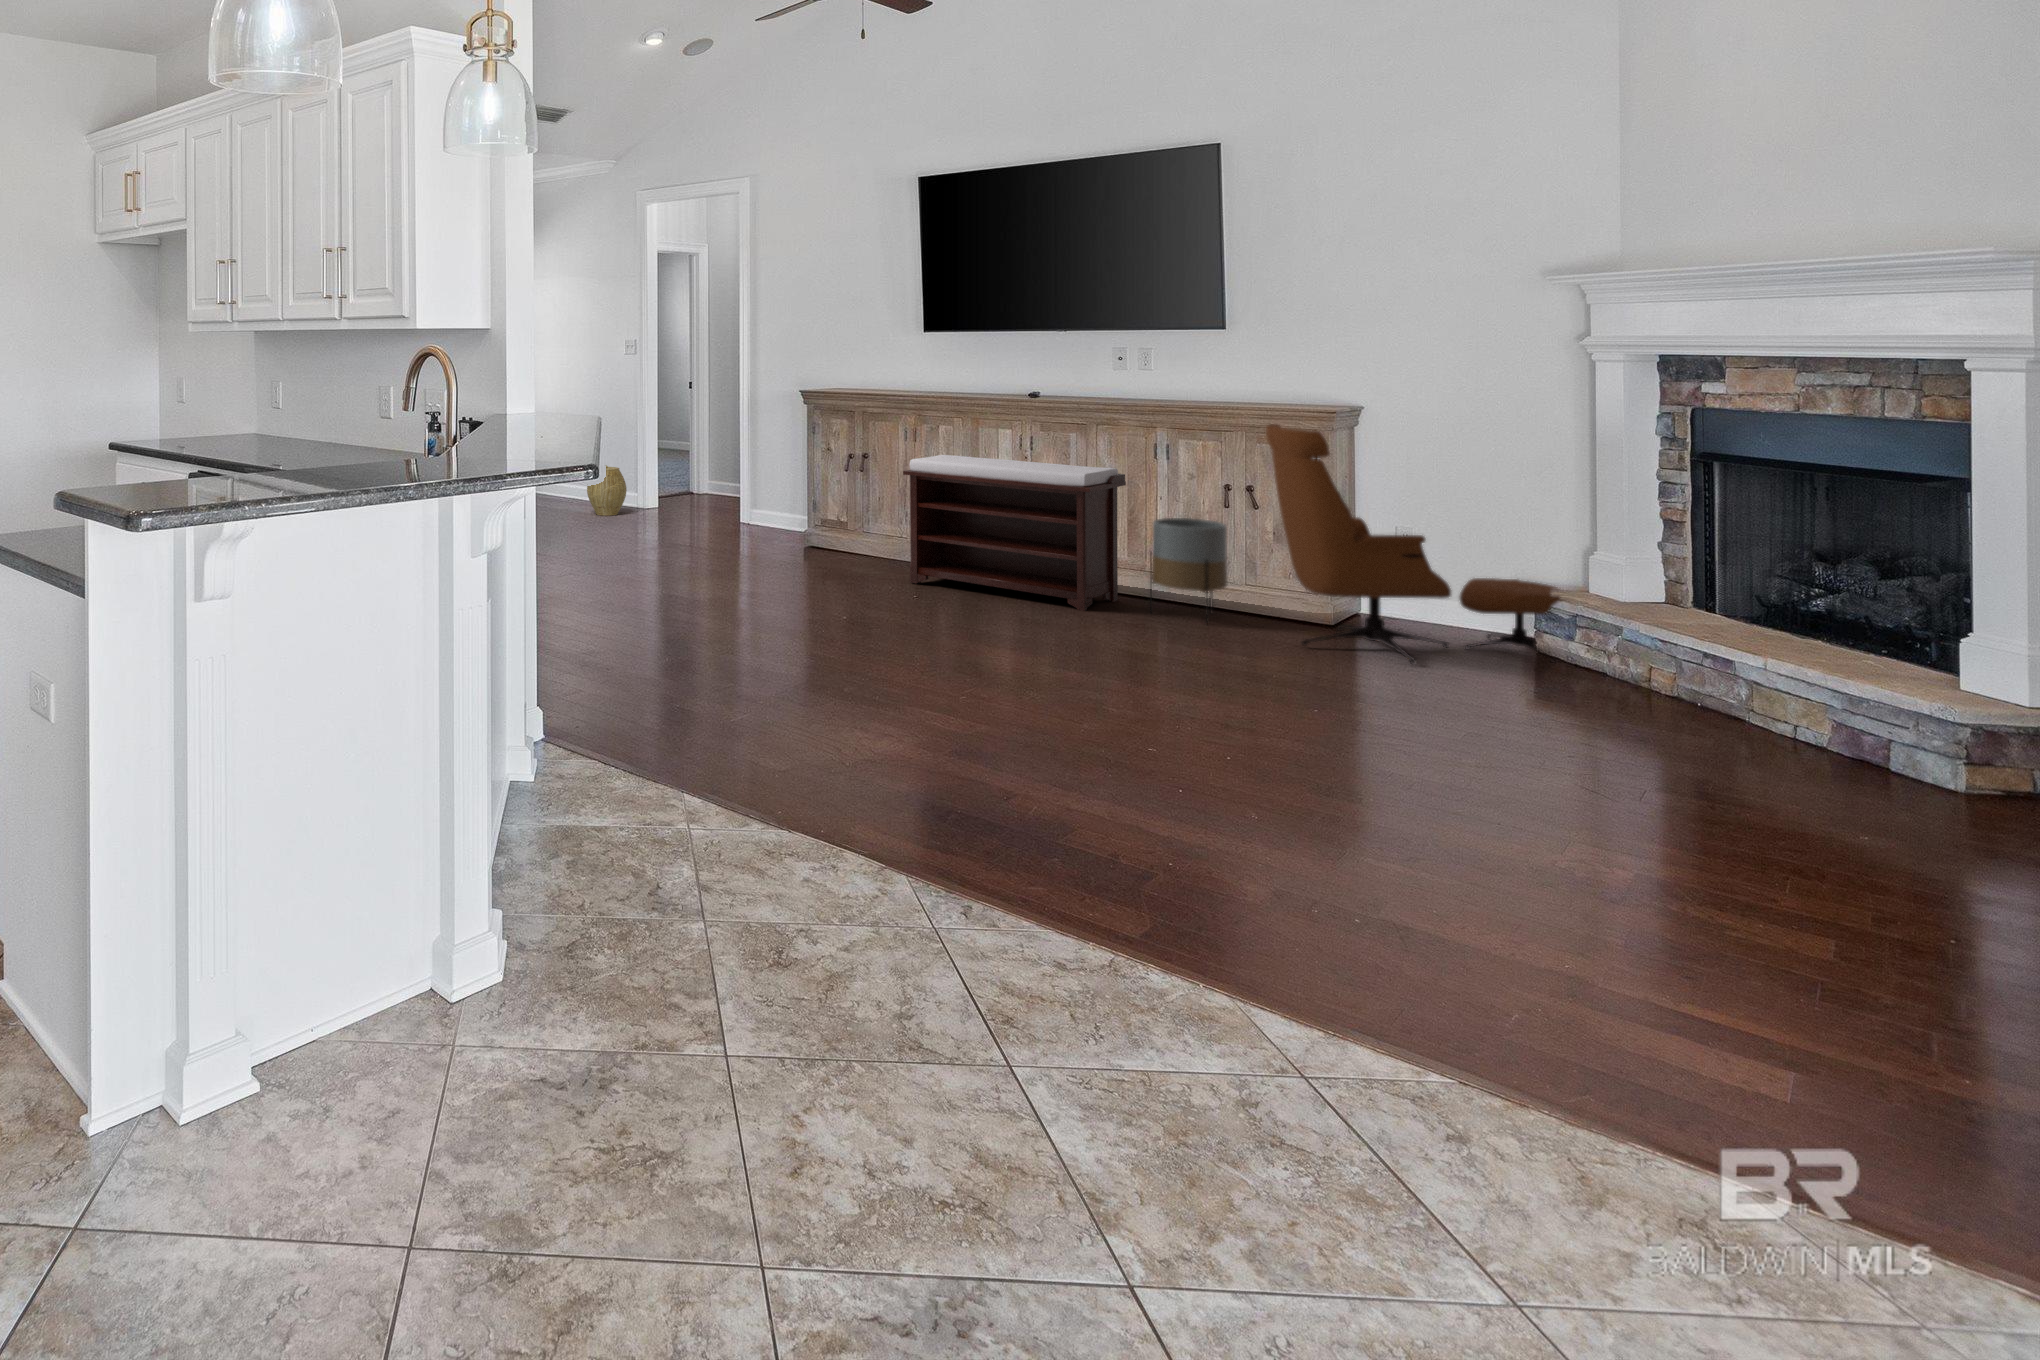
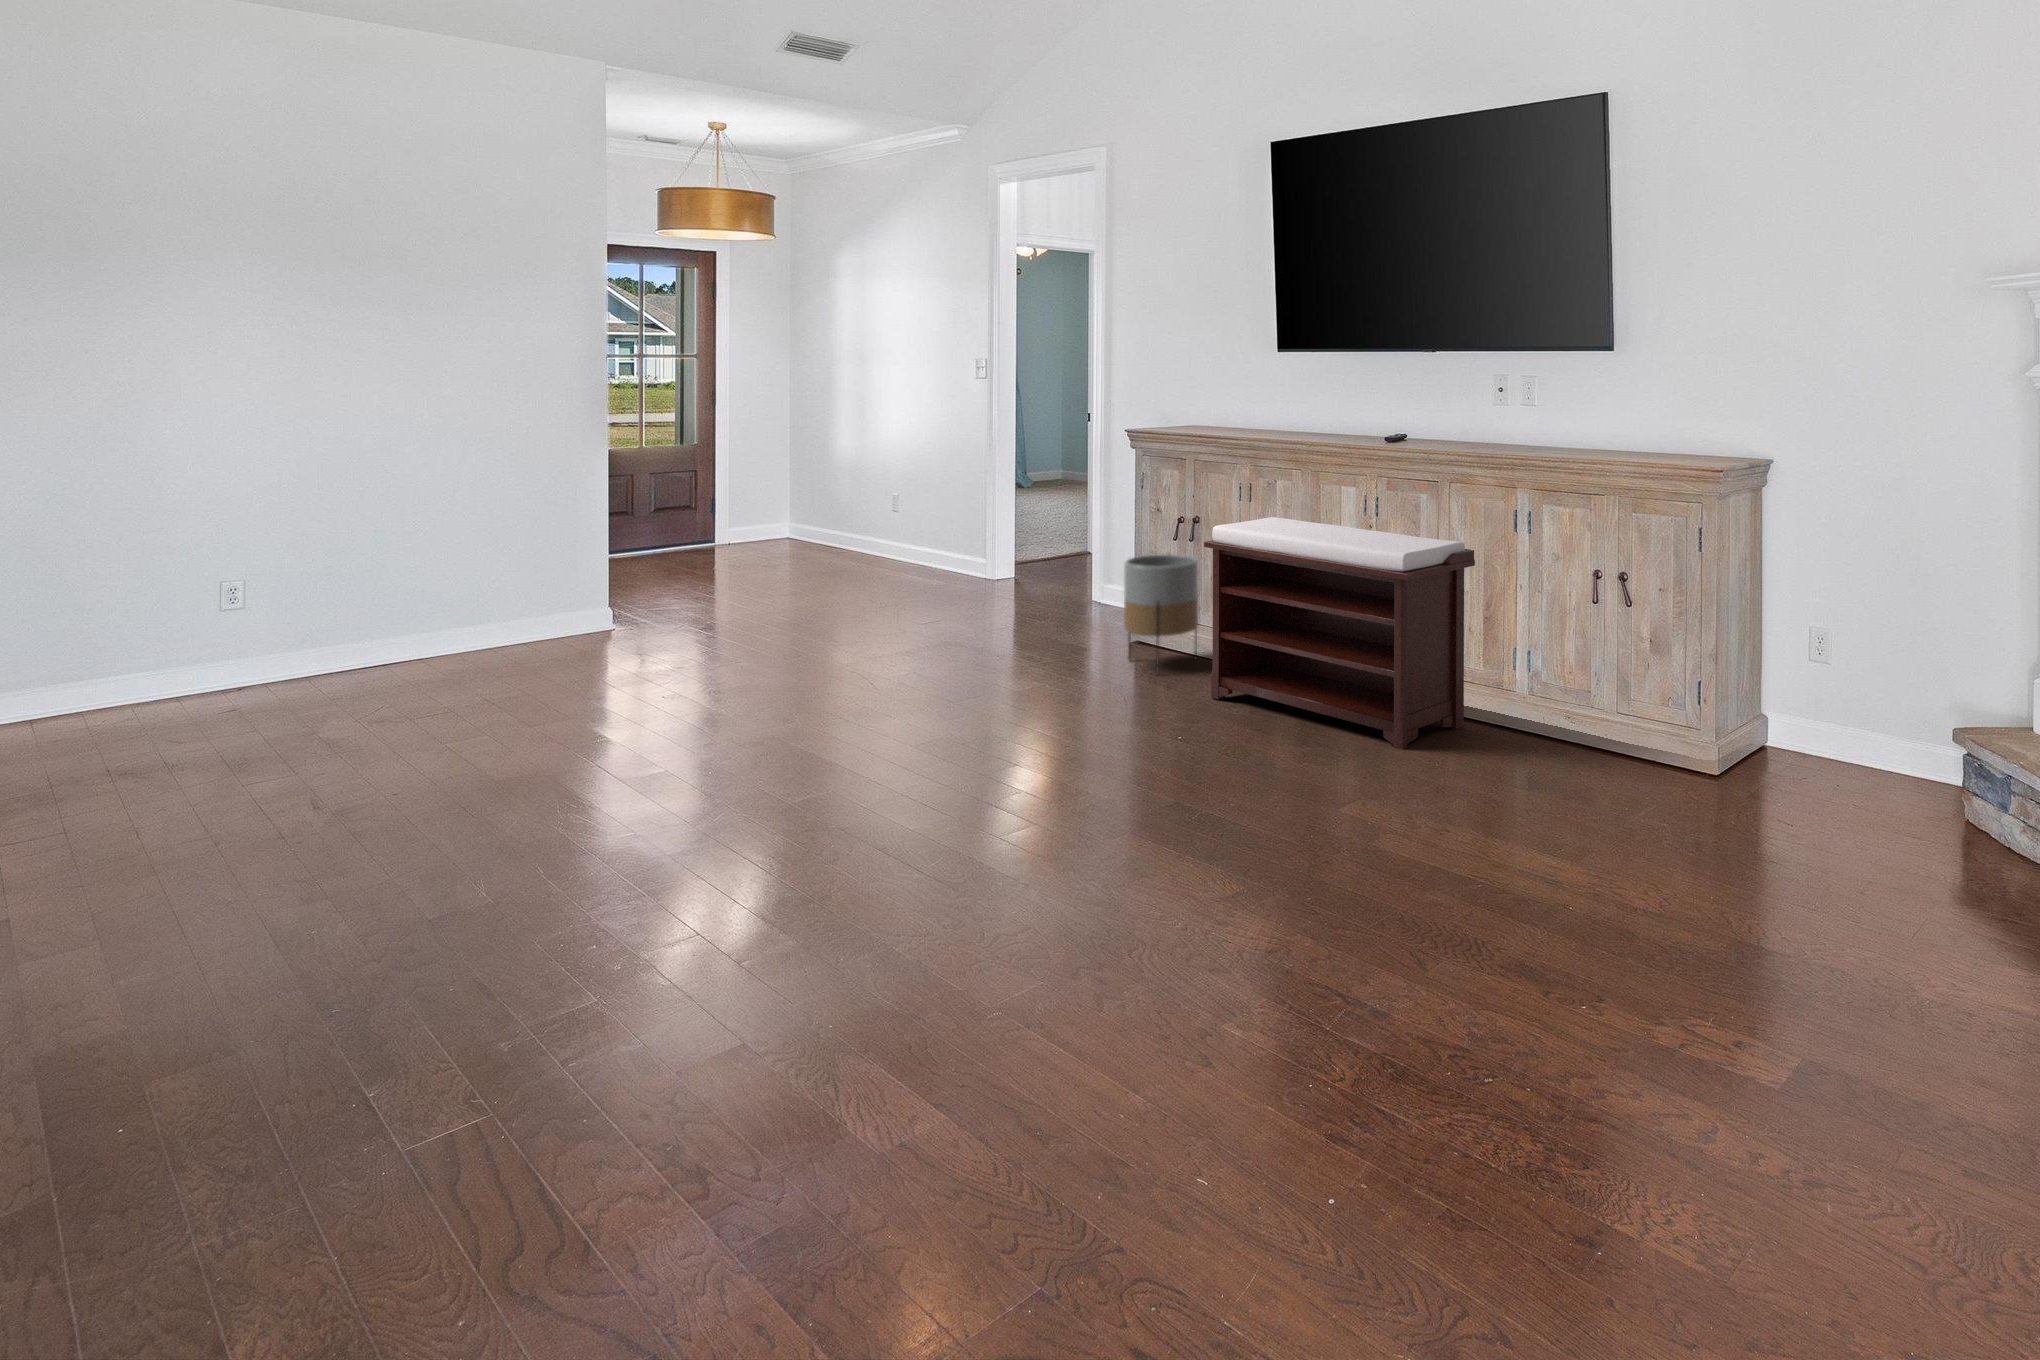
lounge chair: present [1266,424,1561,664] -> none [1613,488,2025,858]
woven basket: present [587,465,627,516] -> none [923,518,976,583]
planter: present [1150,518,1228,611] -> present [1124,555,1198,674]

